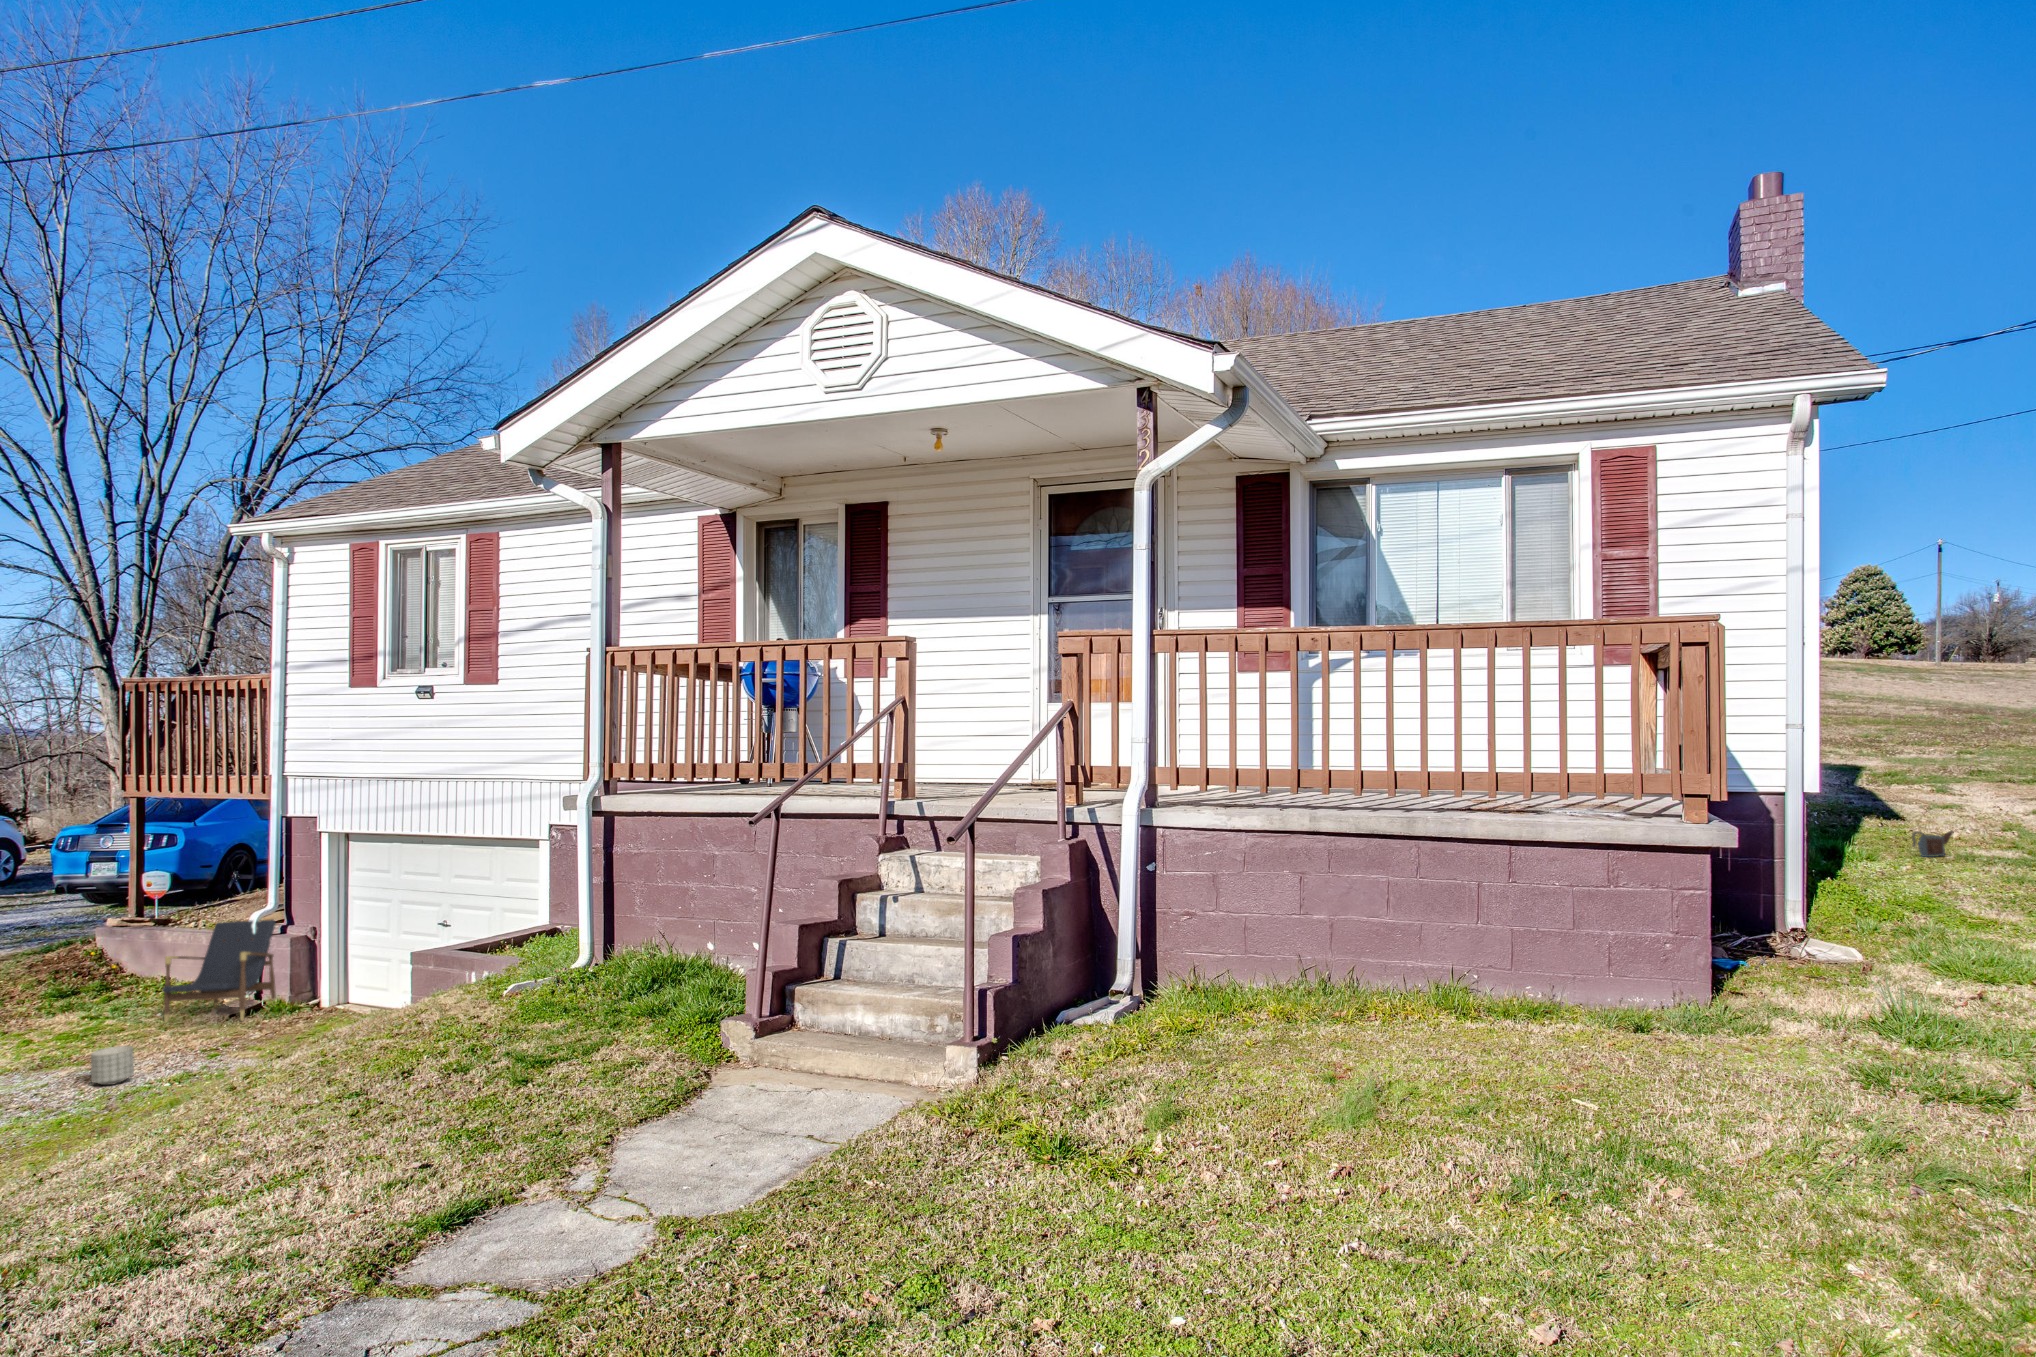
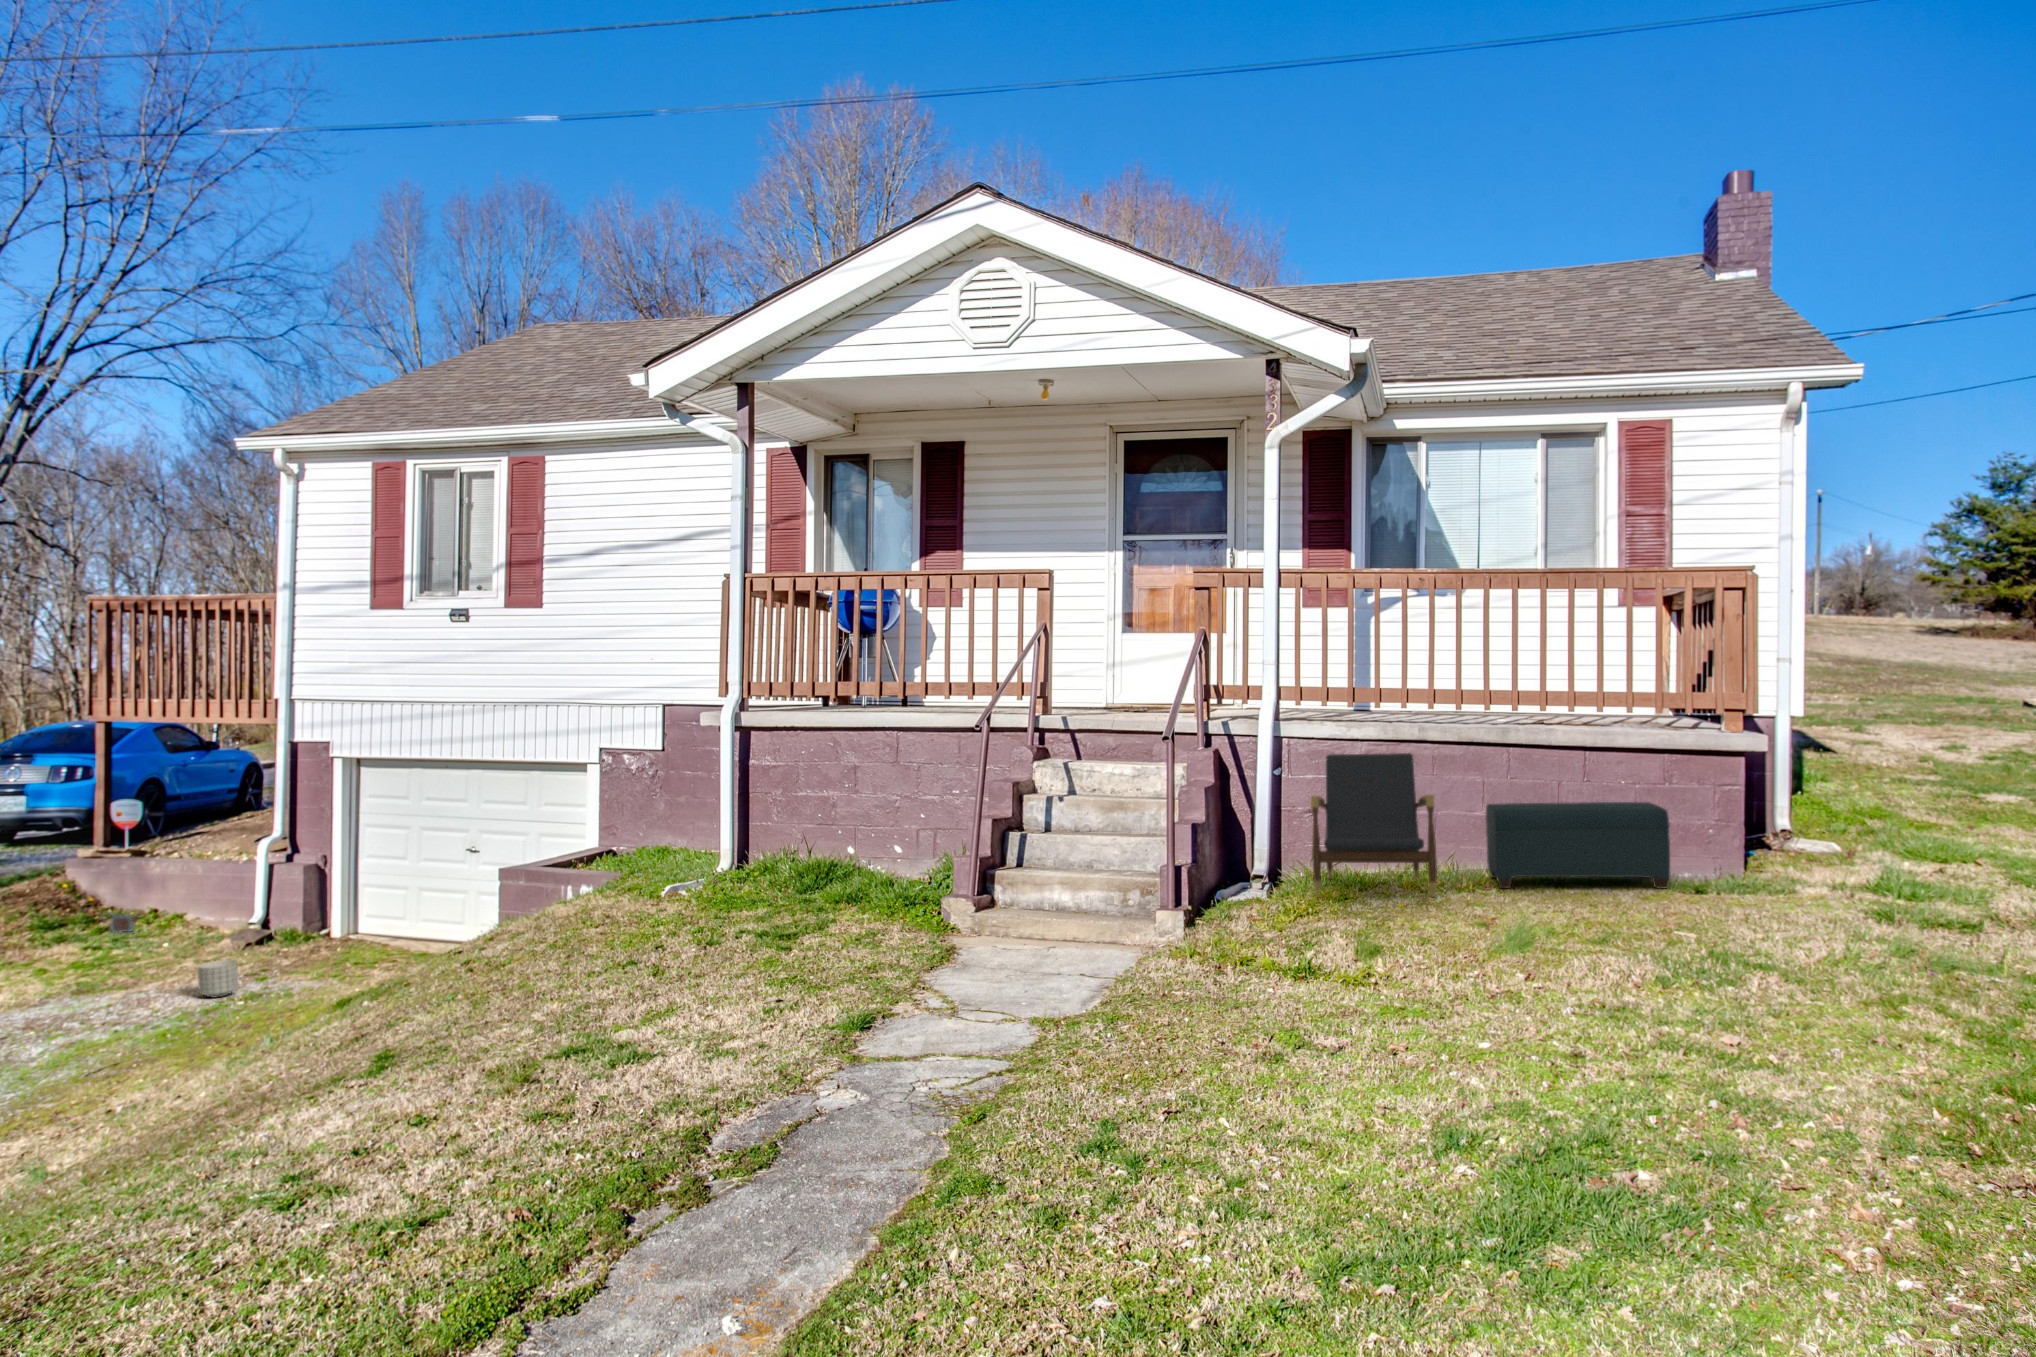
watering can: present [1912,831,1953,857] -> present [103,912,143,933]
bench: none [1391,909,1615,1025] -> present [1486,802,1670,889]
lounge chair: present [162,920,276,1022] -> present [1311,753,1437,897]

